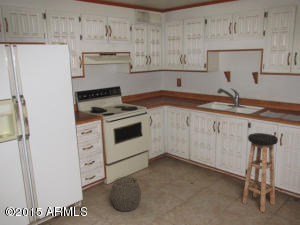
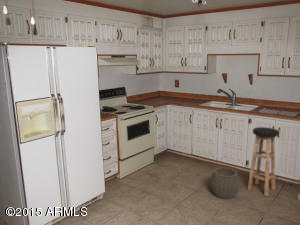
woven basket: present [111,176,141,211] -> present [210,167,239,199]

